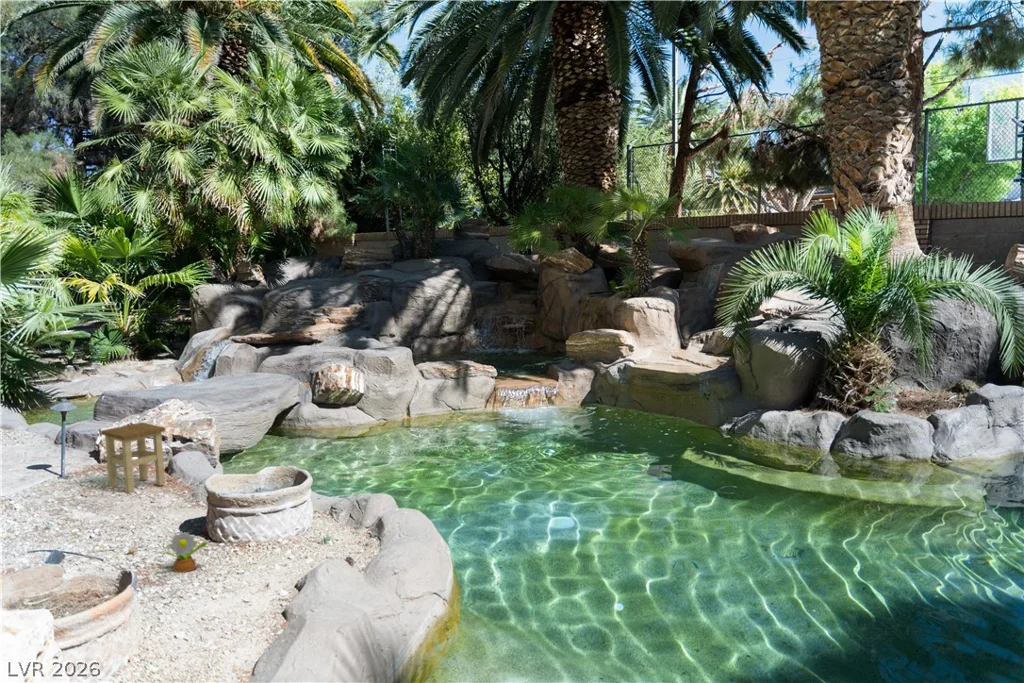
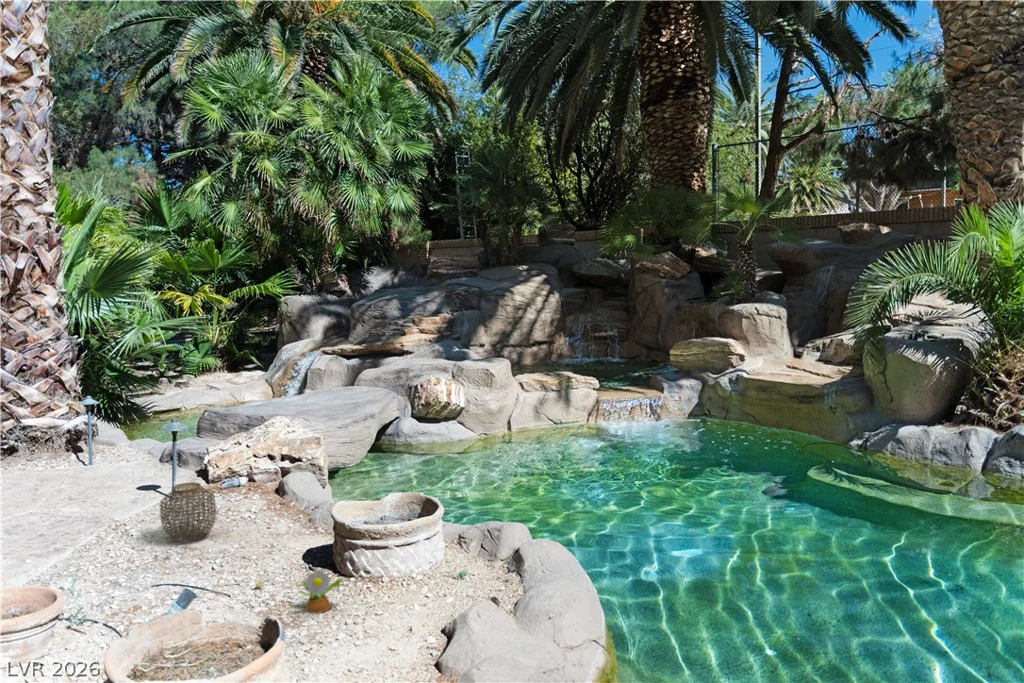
stool: present [101,422,165,493] -> none [215,442,280,519]
woven basket: none [41,458,98,514] -> present [160,482,216,542]

